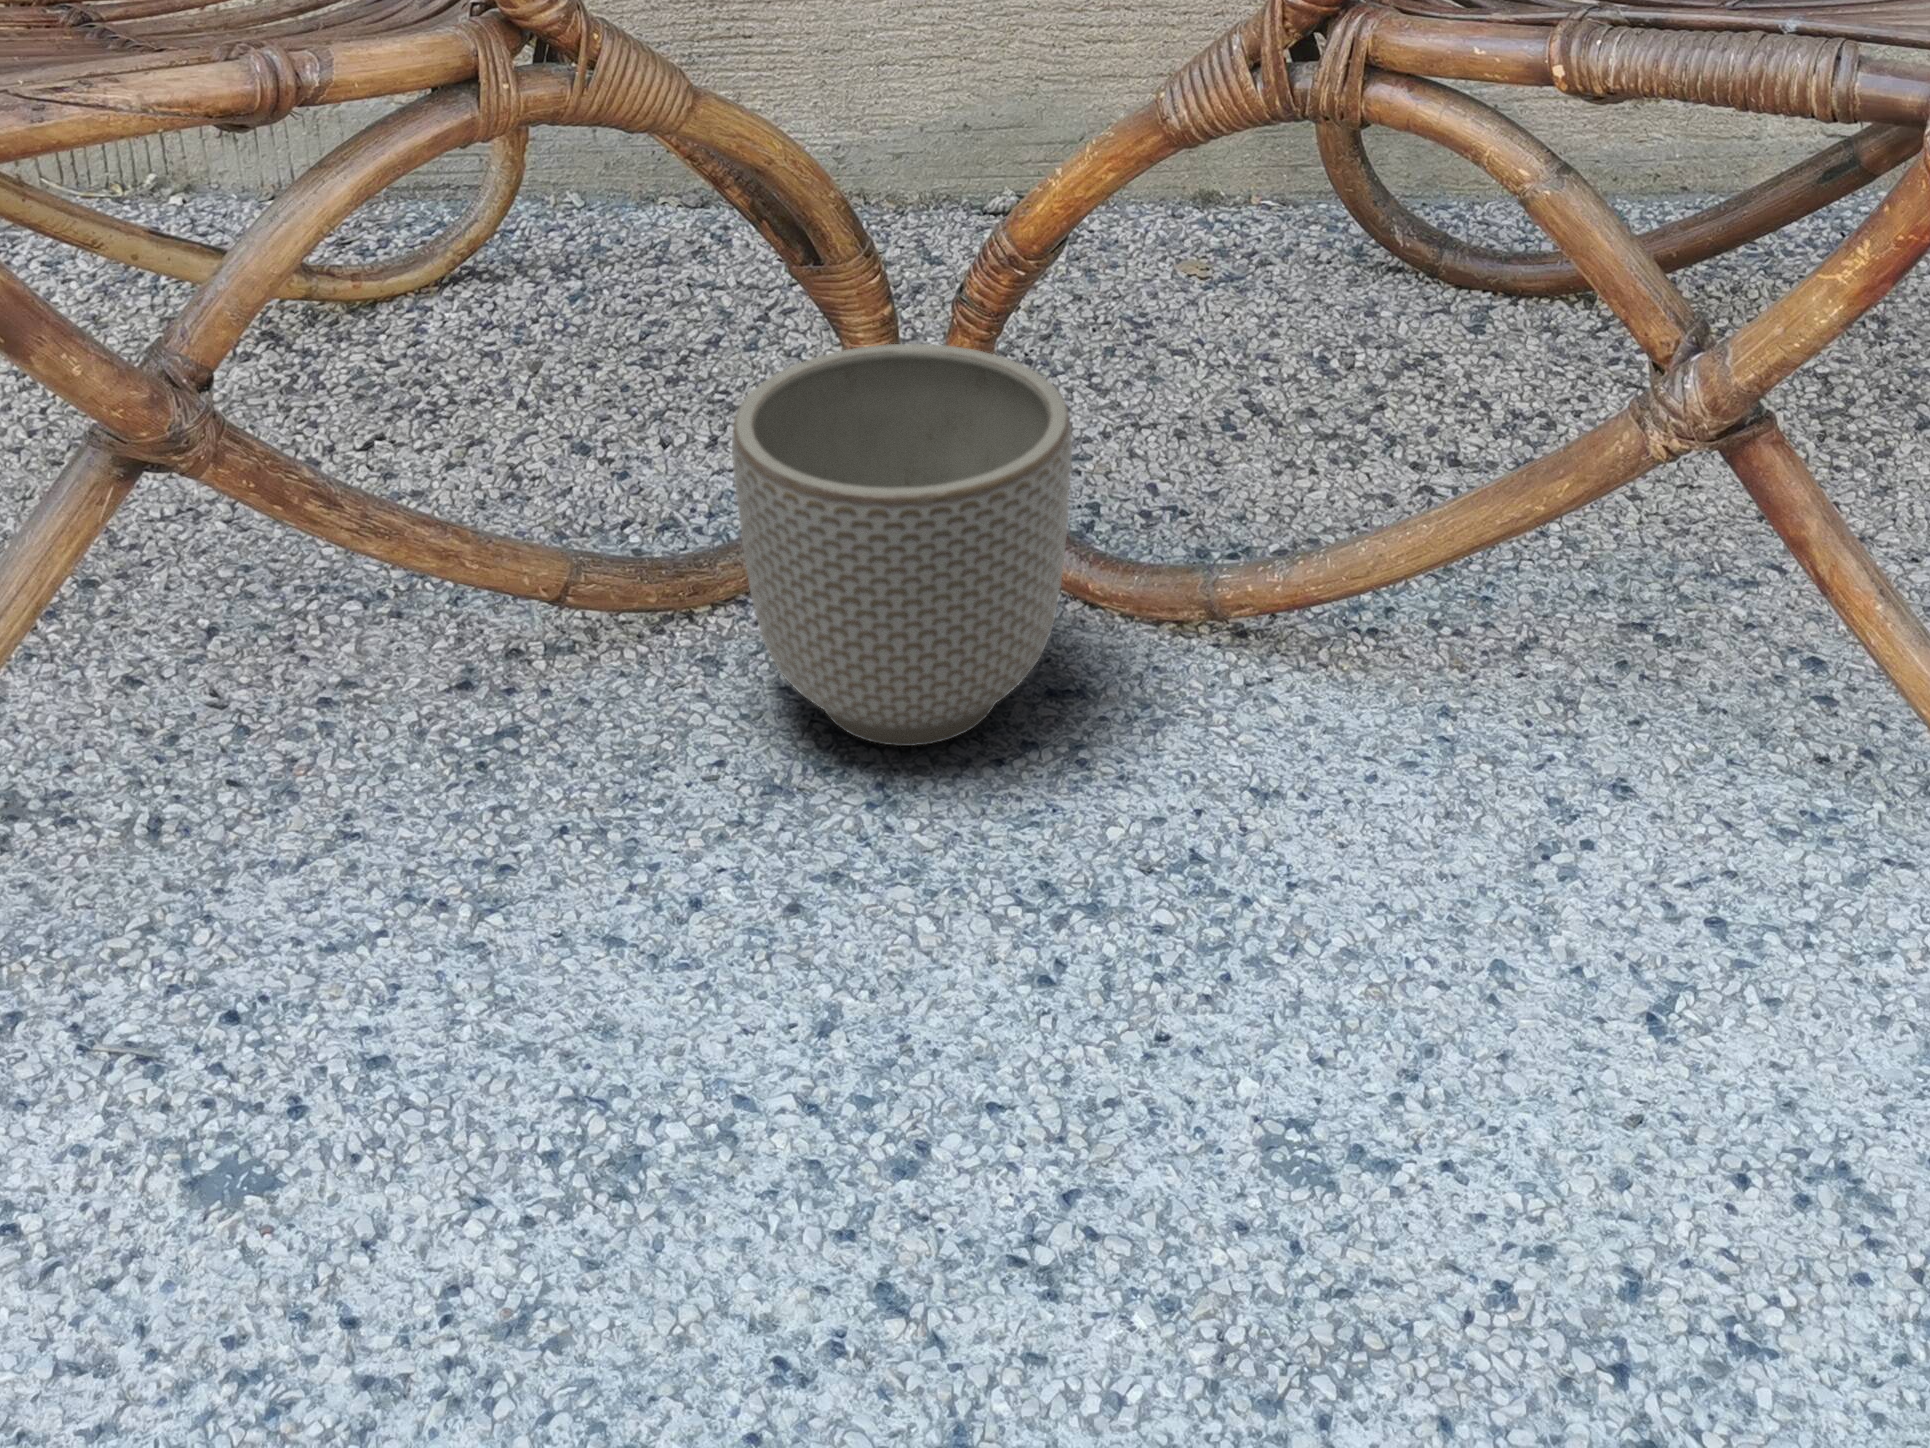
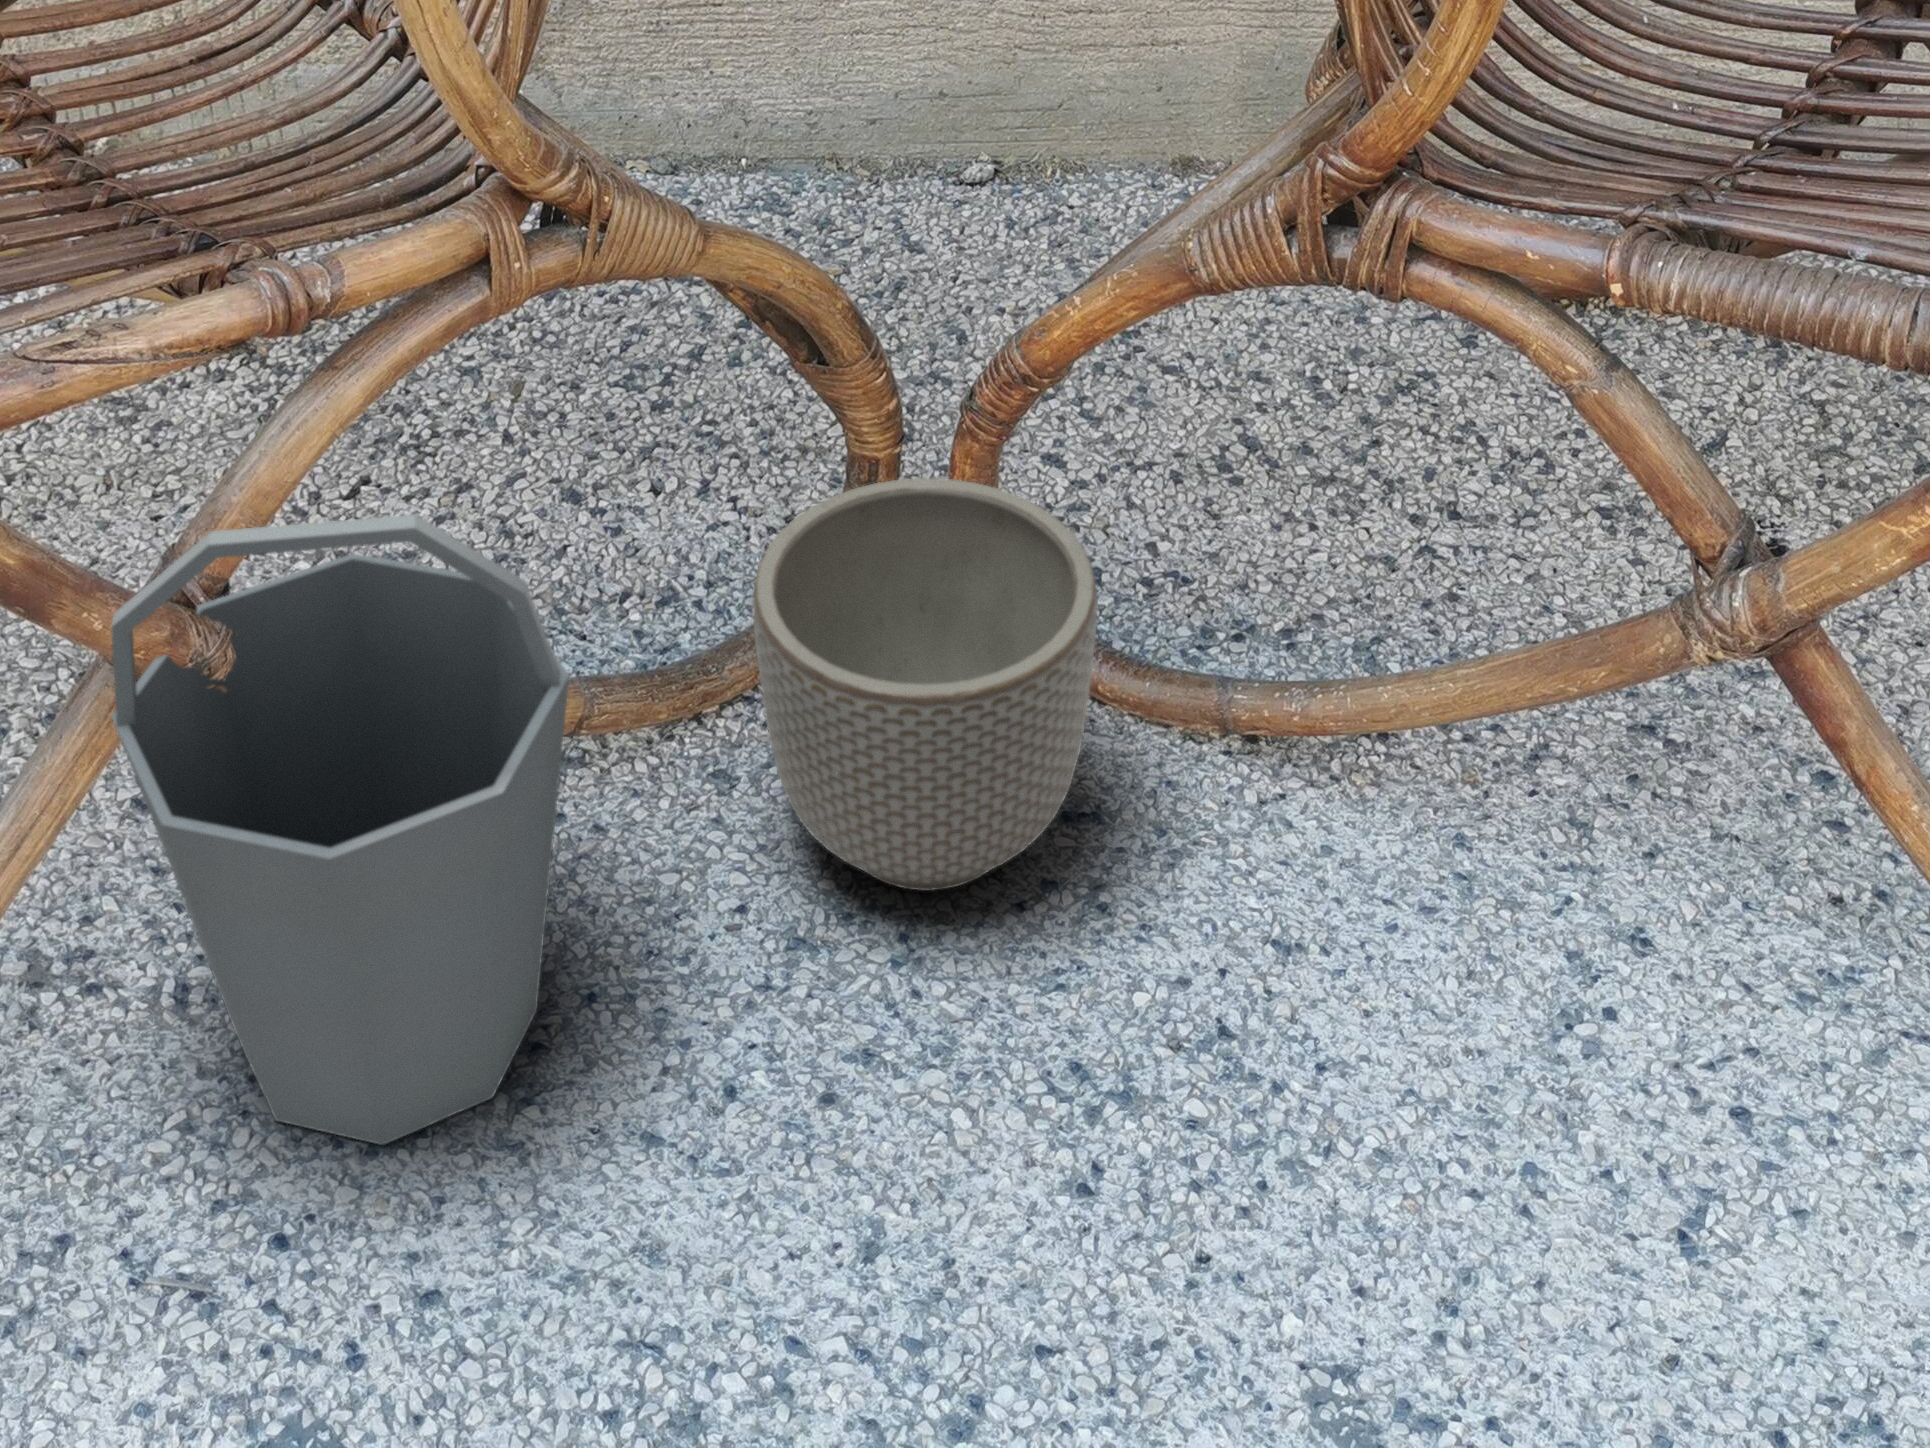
bucket: none [89,264,539,942] -> present [111,514,569,1145]

